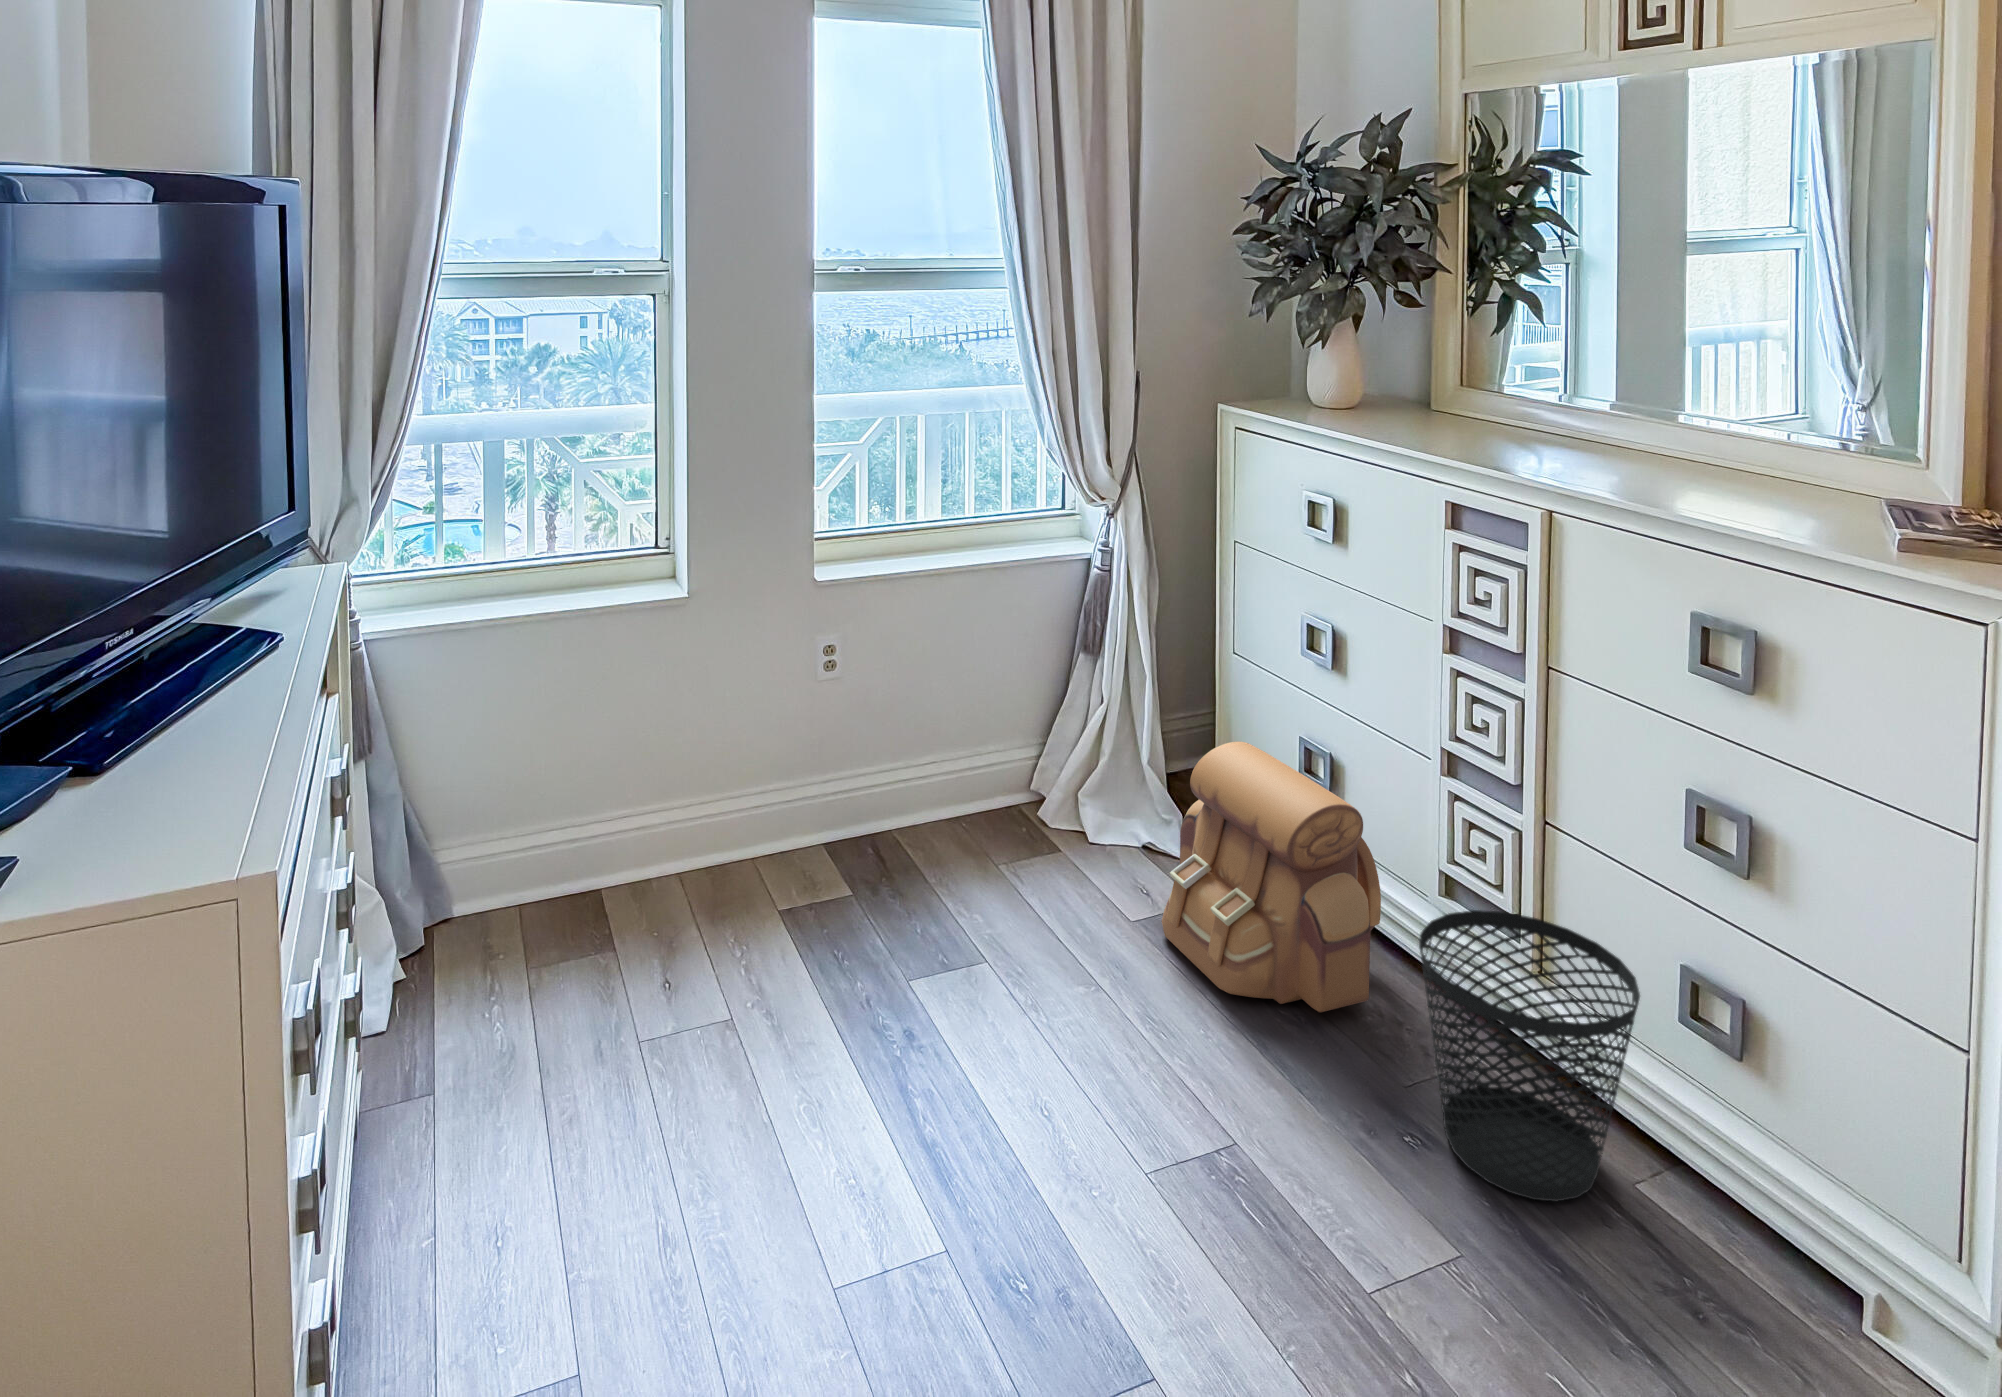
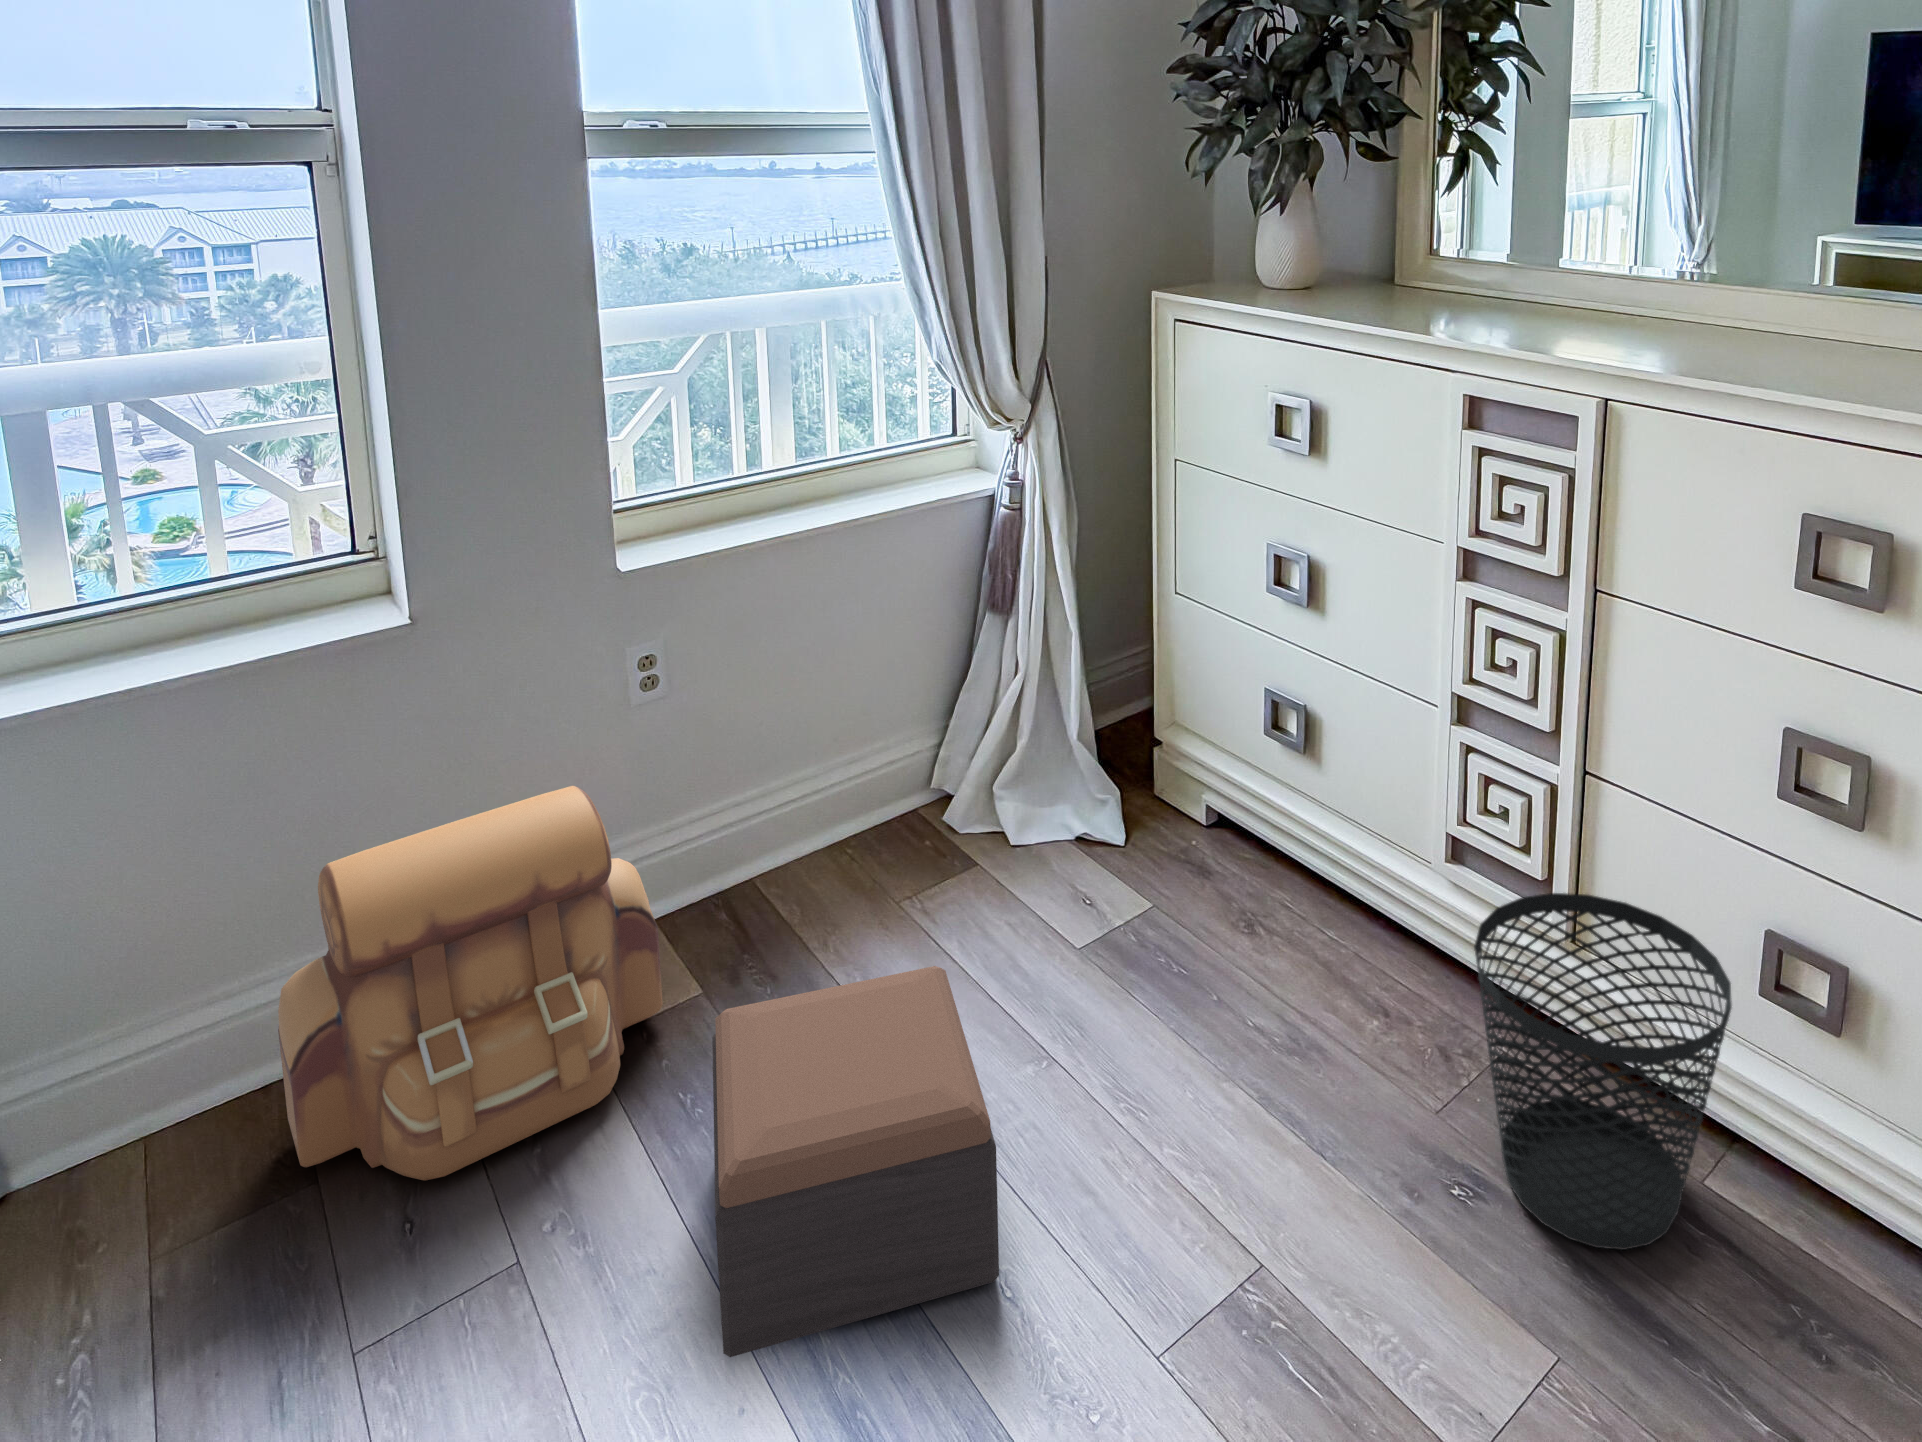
backpack: present [1162,742,1381,1012] -> present [278,786,663,1180]
footstool: none [843,883,1032,1101] -> present [712,966,999,1357]

